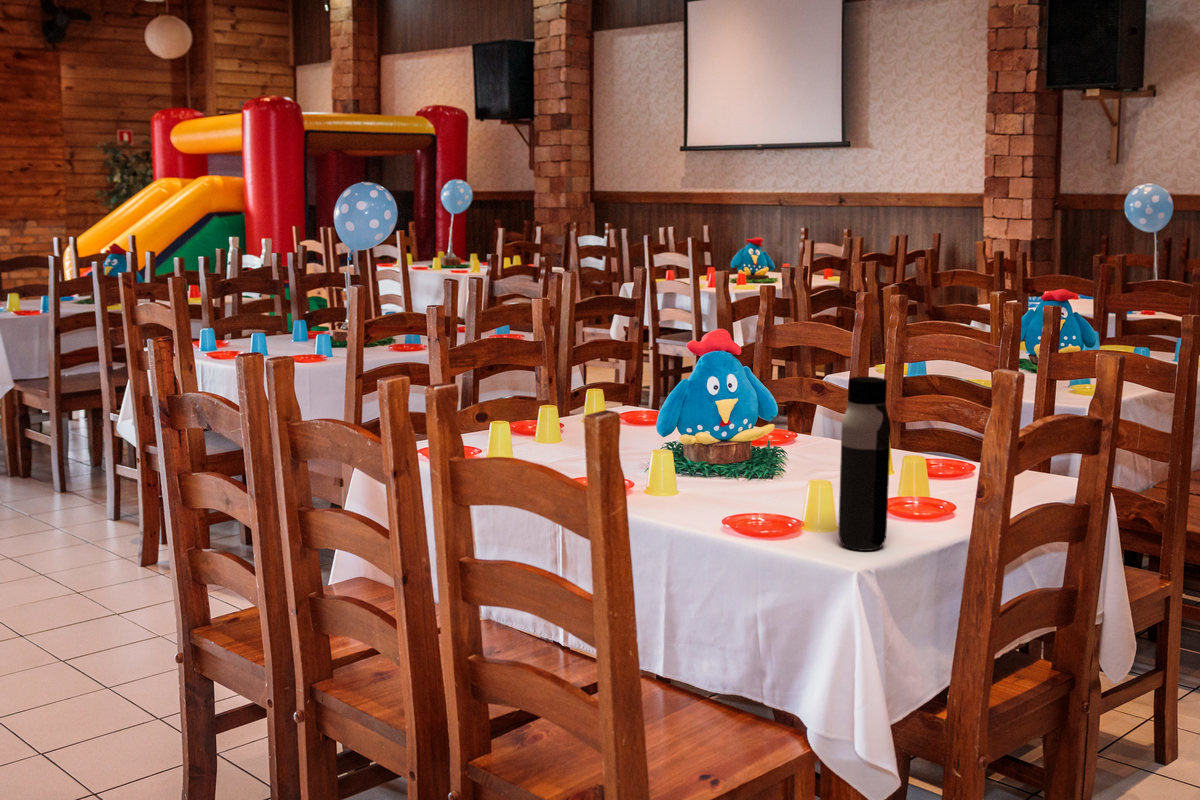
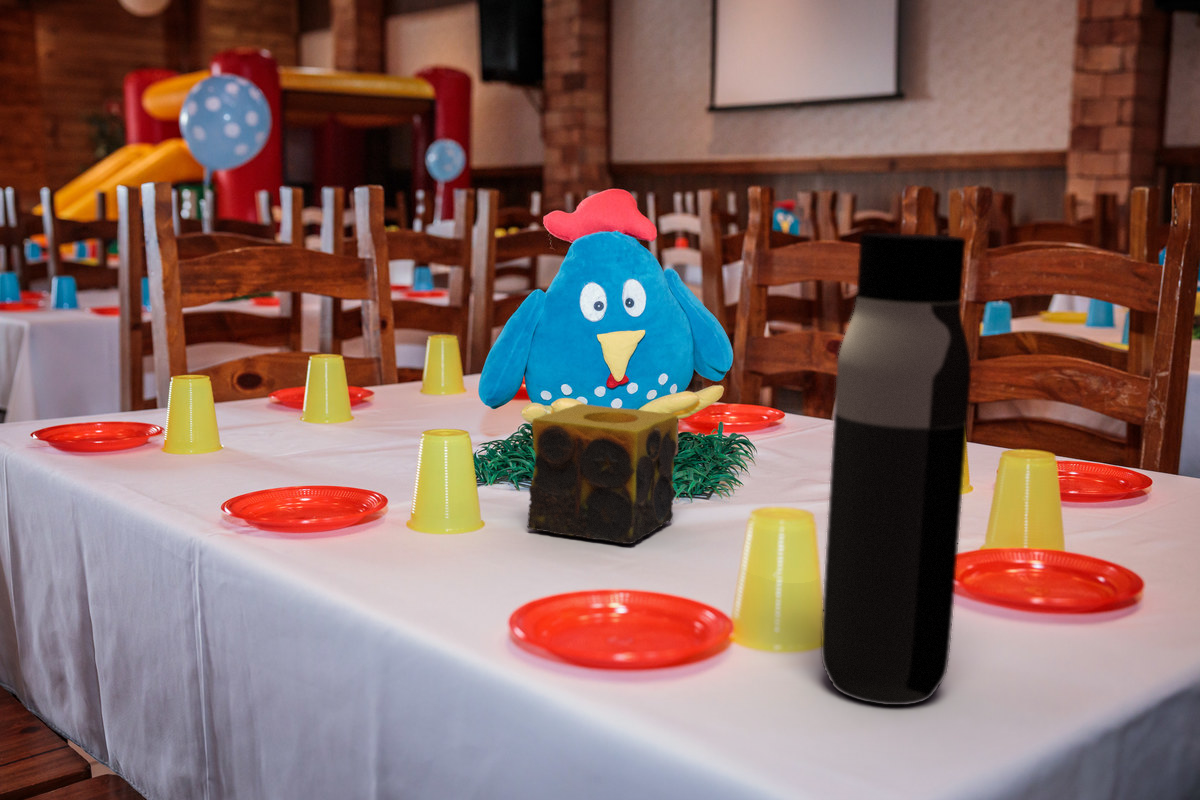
candle: none [697,437,762,500] -> present [527,404,678,544]

